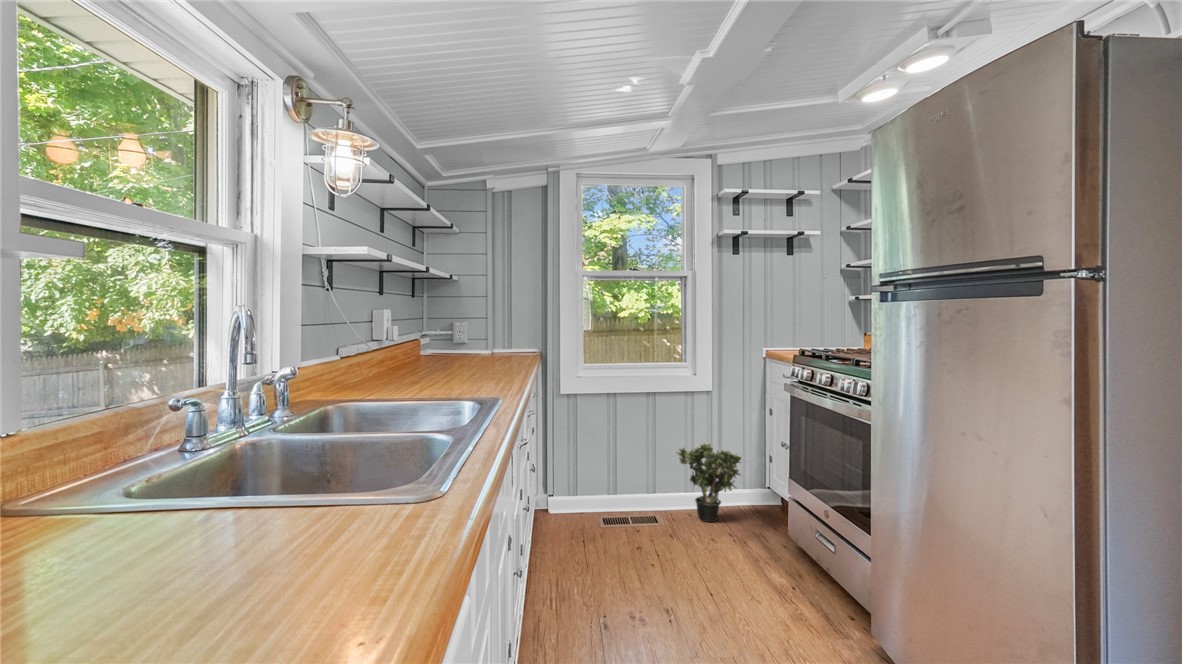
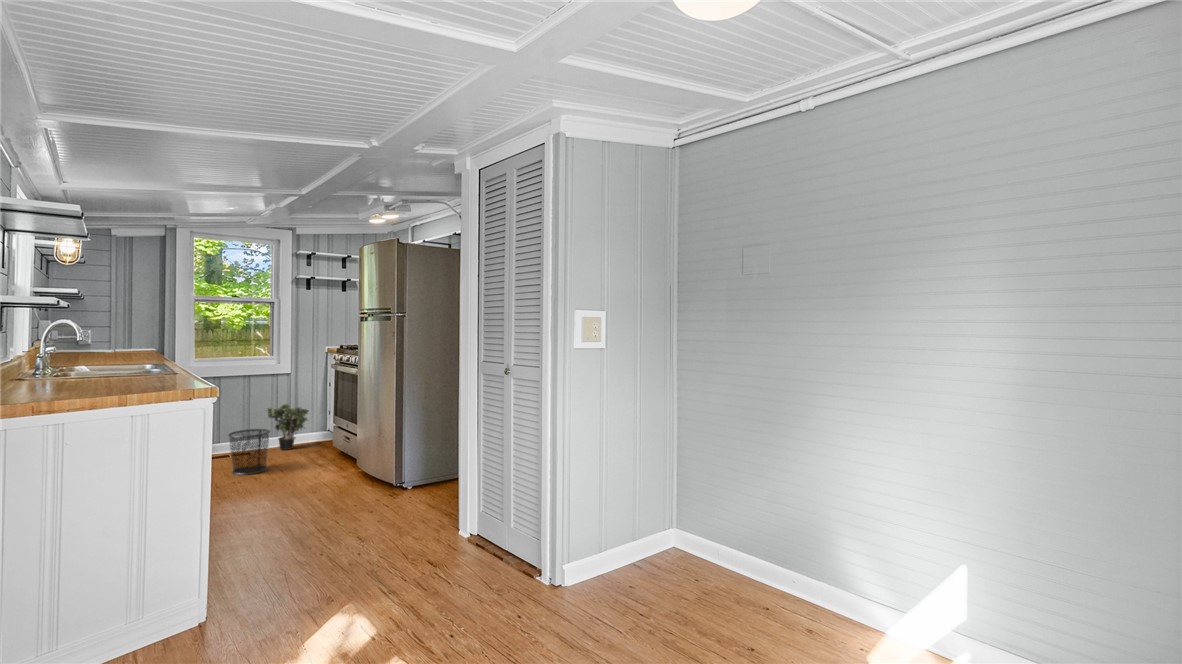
waste bin: none [620,498,688,594] -> present [228,429,270,475]

